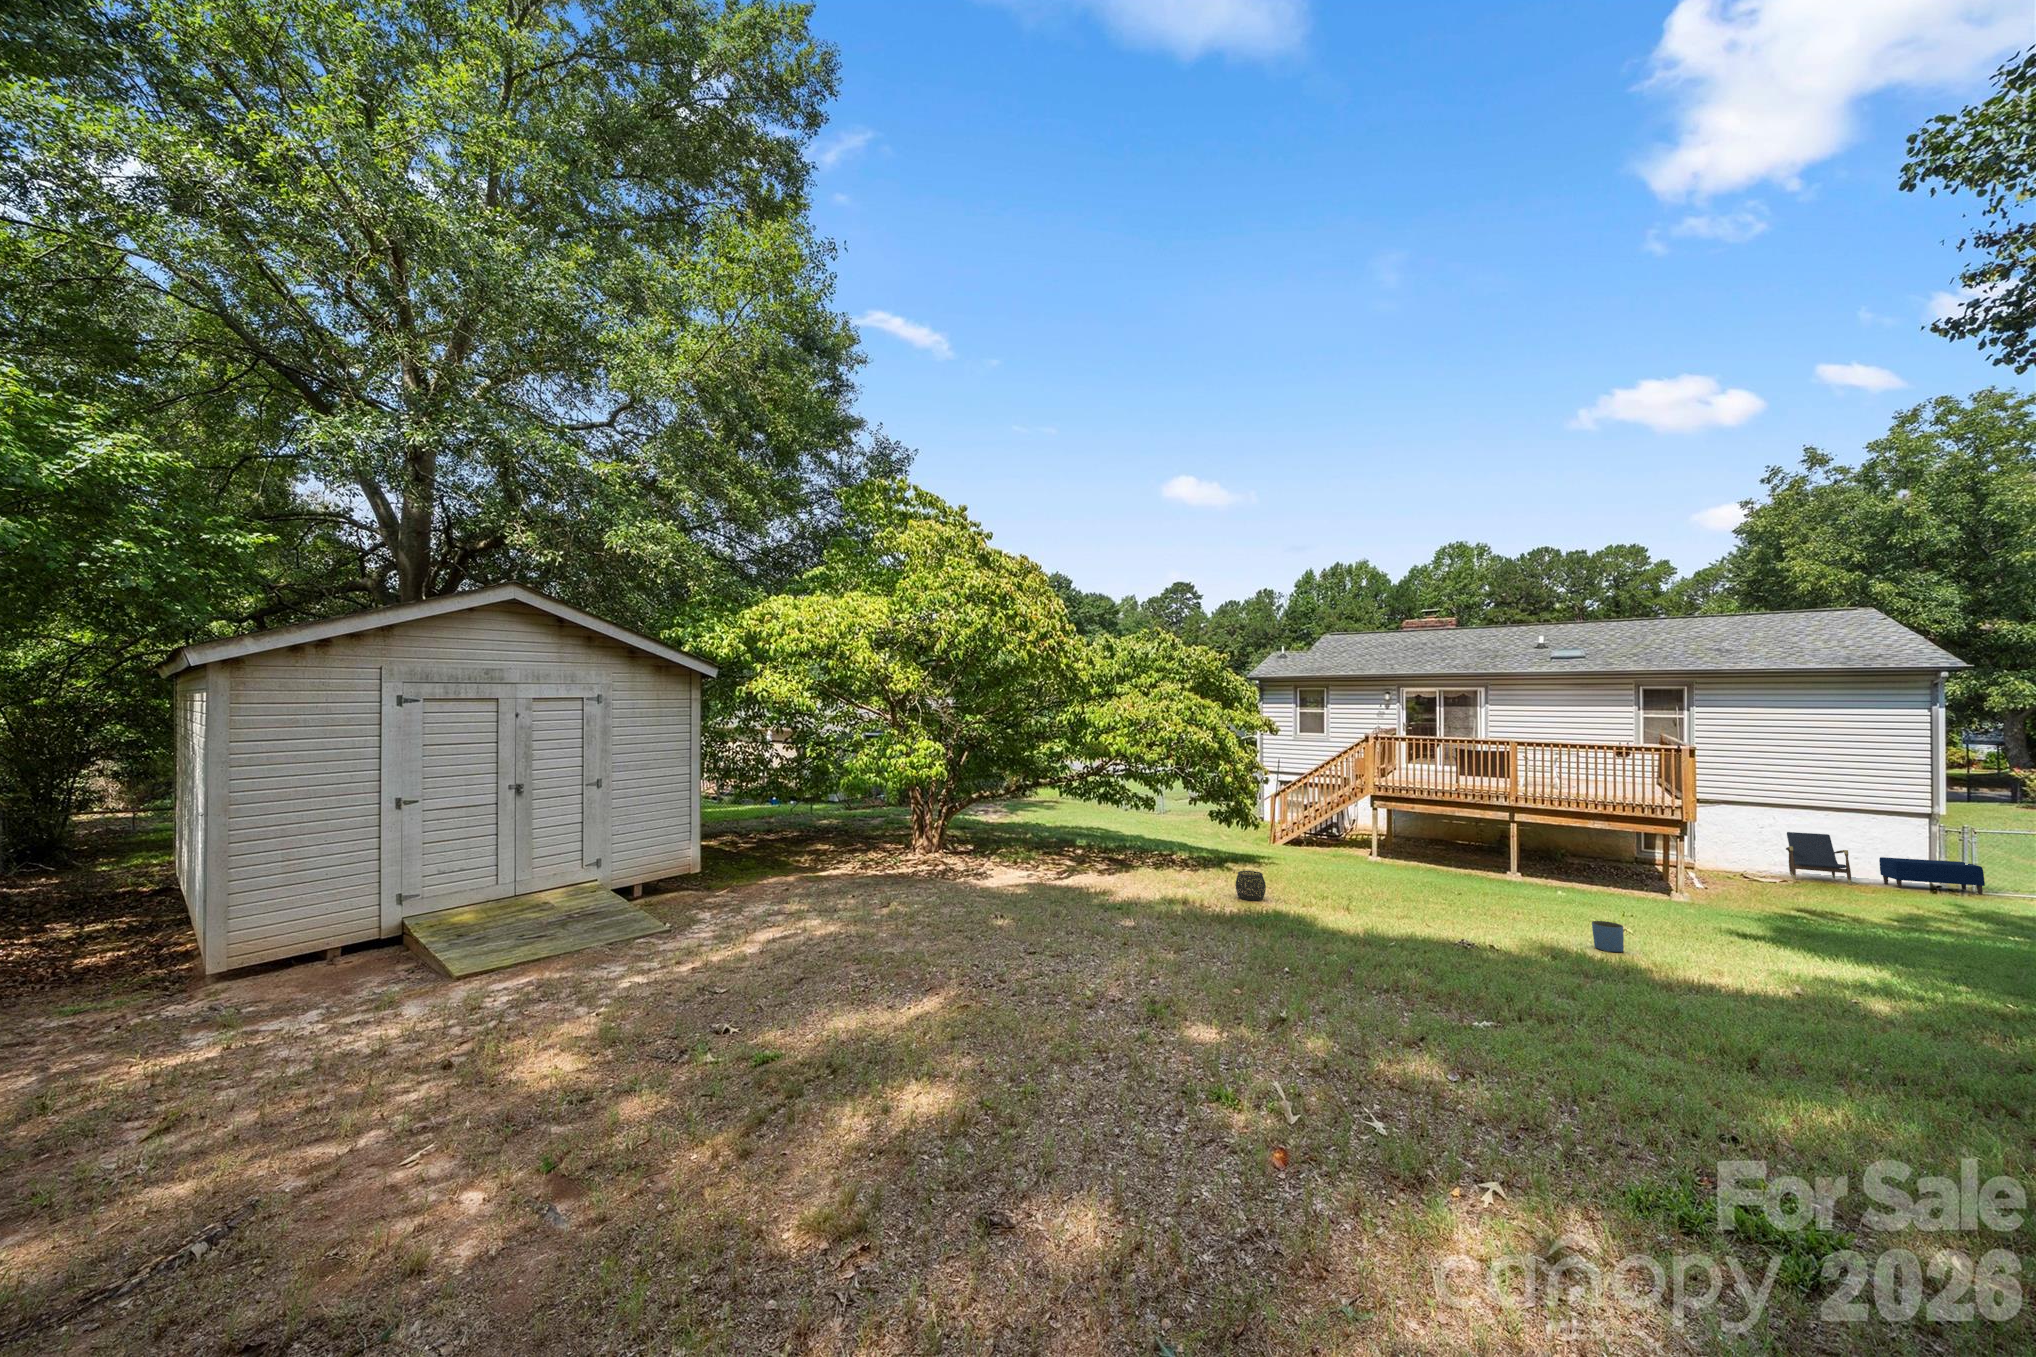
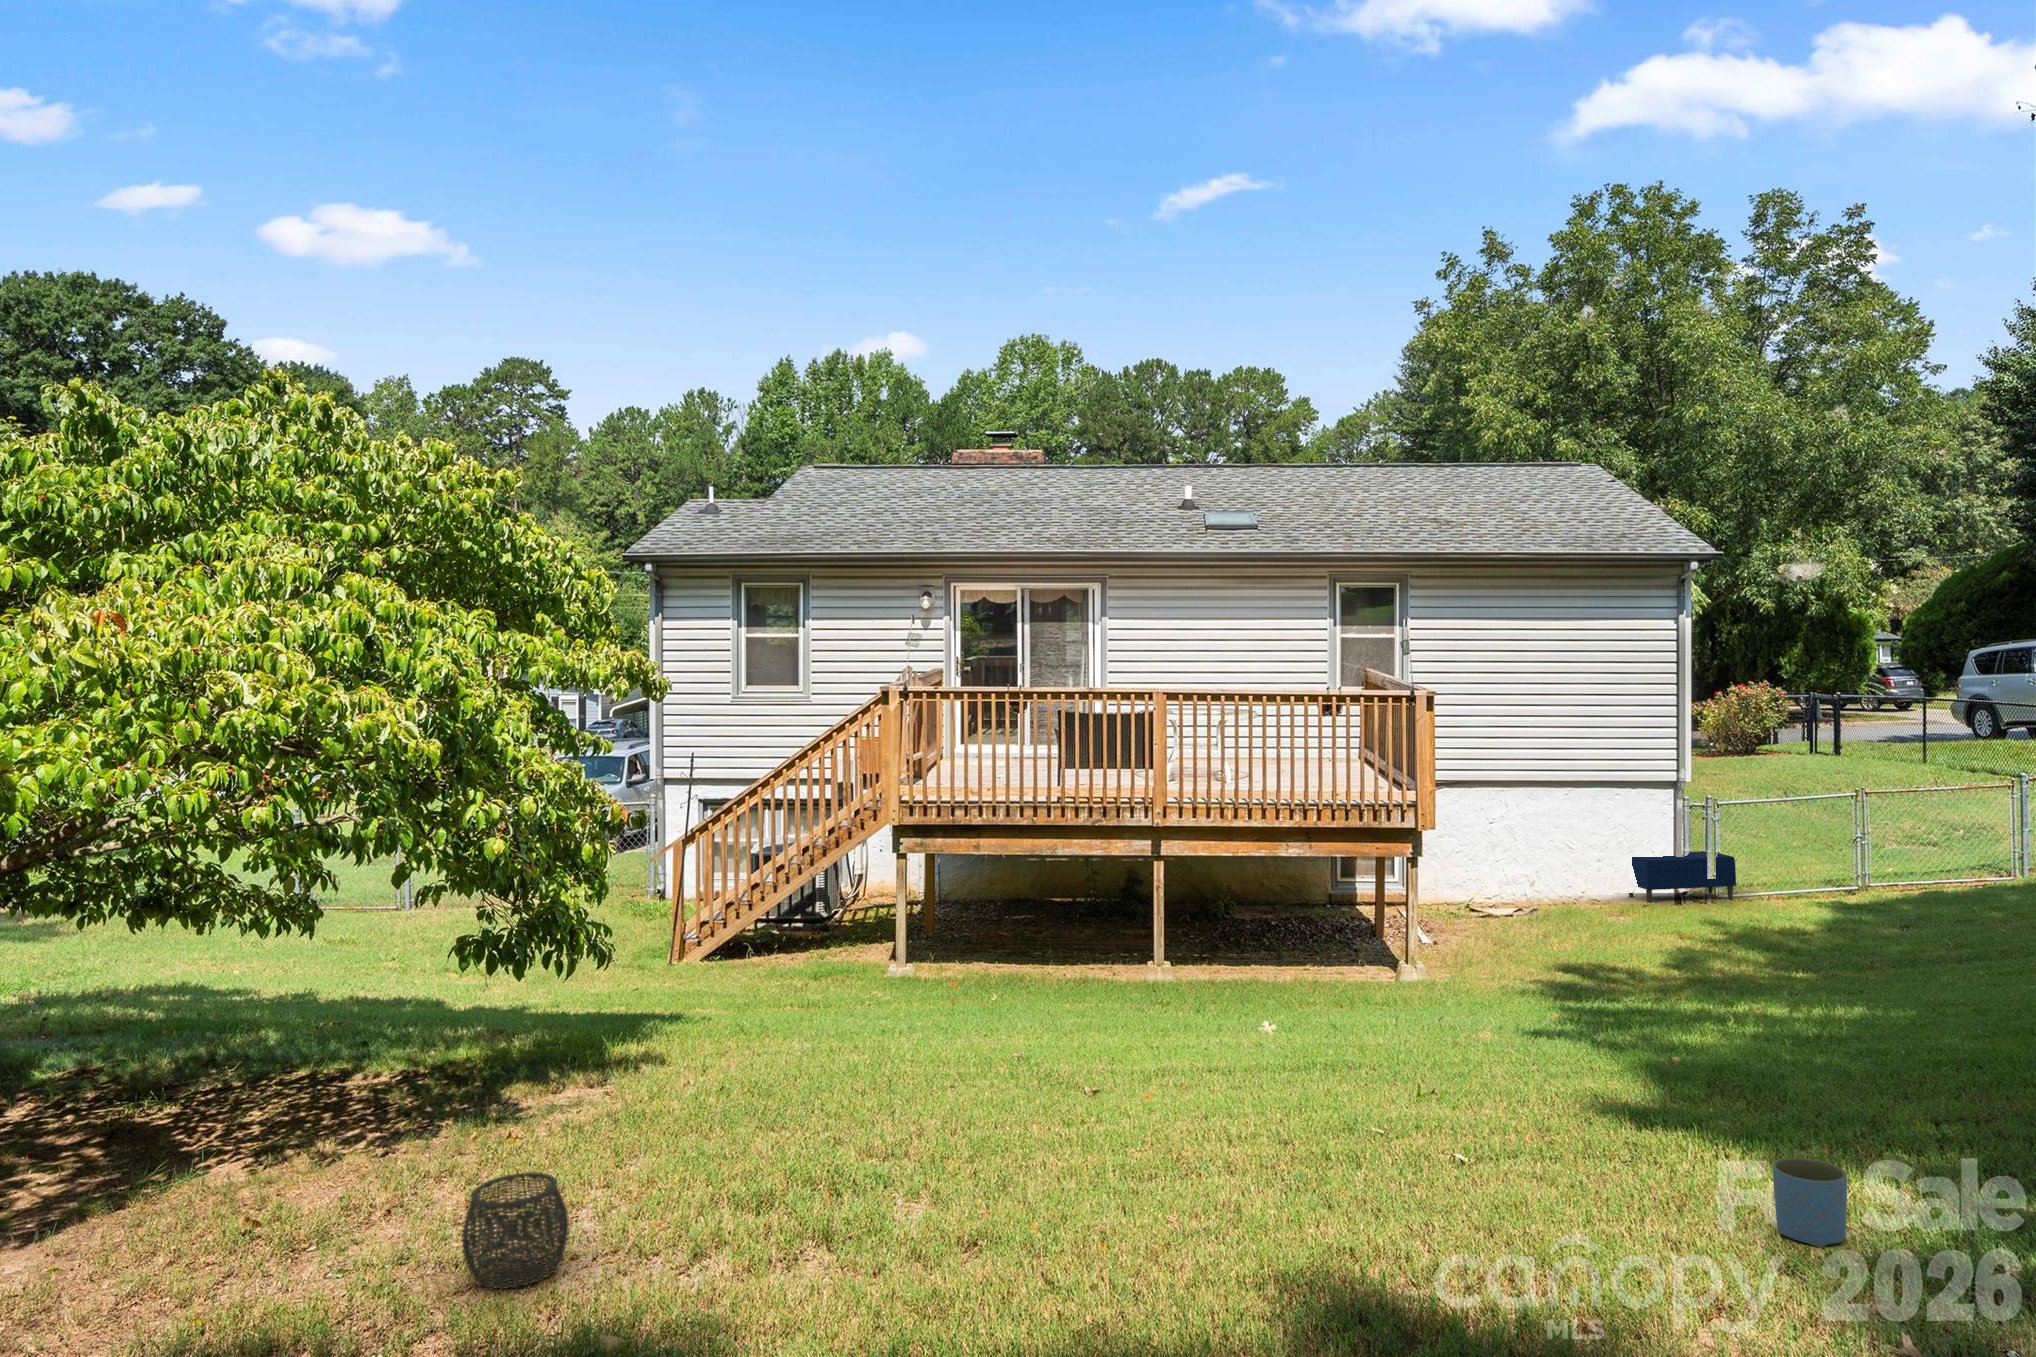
lounge chair: present [1786,832,1851,885] -> none [1520,824,1598,907]
planter: present [1592,921,1624,952] -> present [1772,1158,1847,1247]

